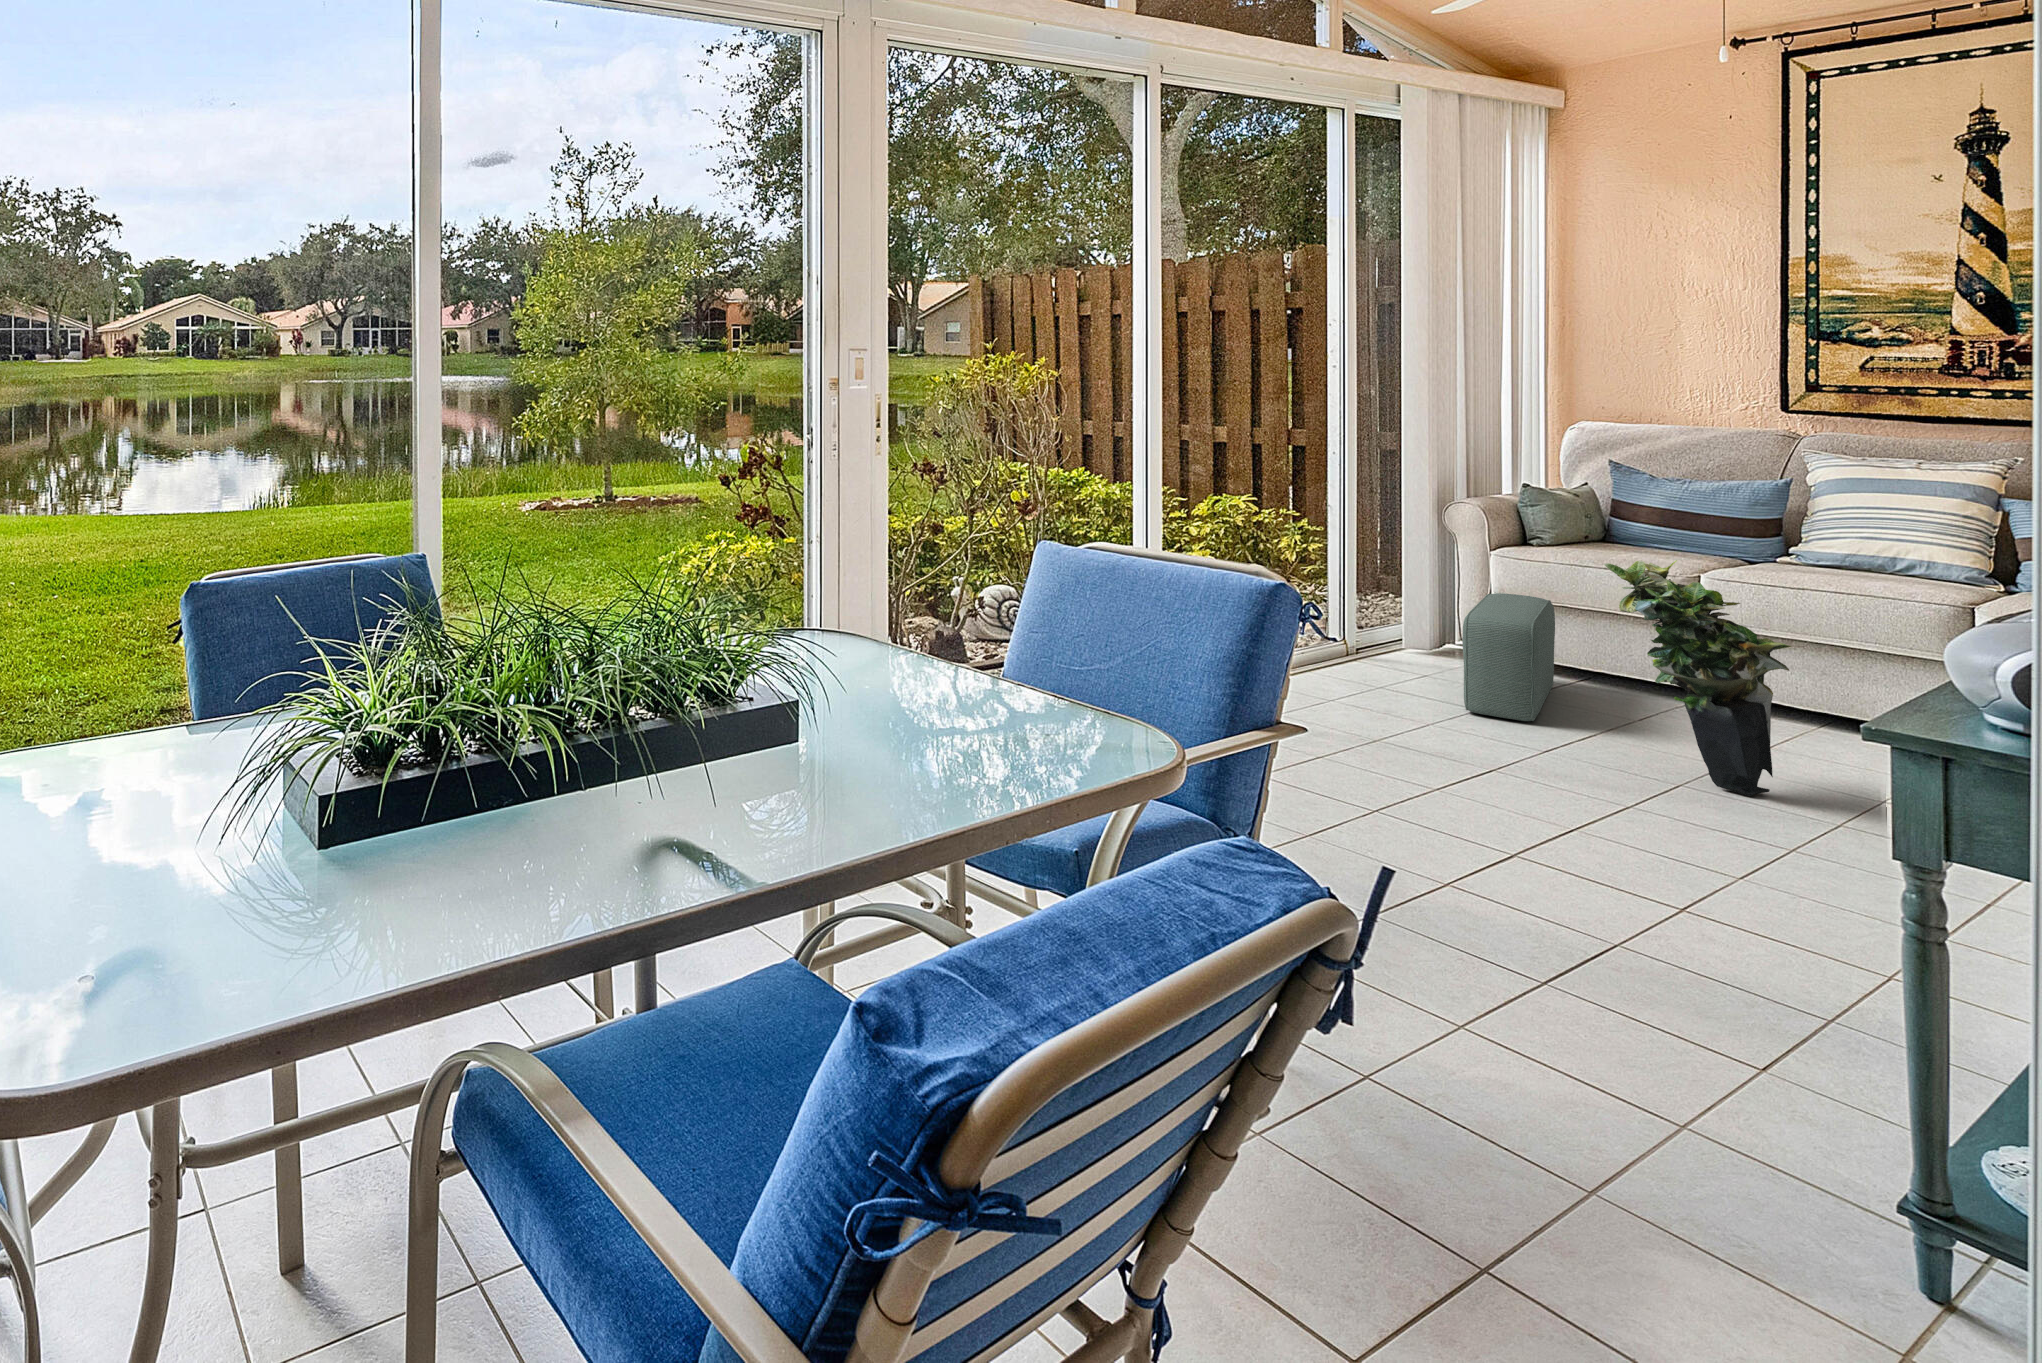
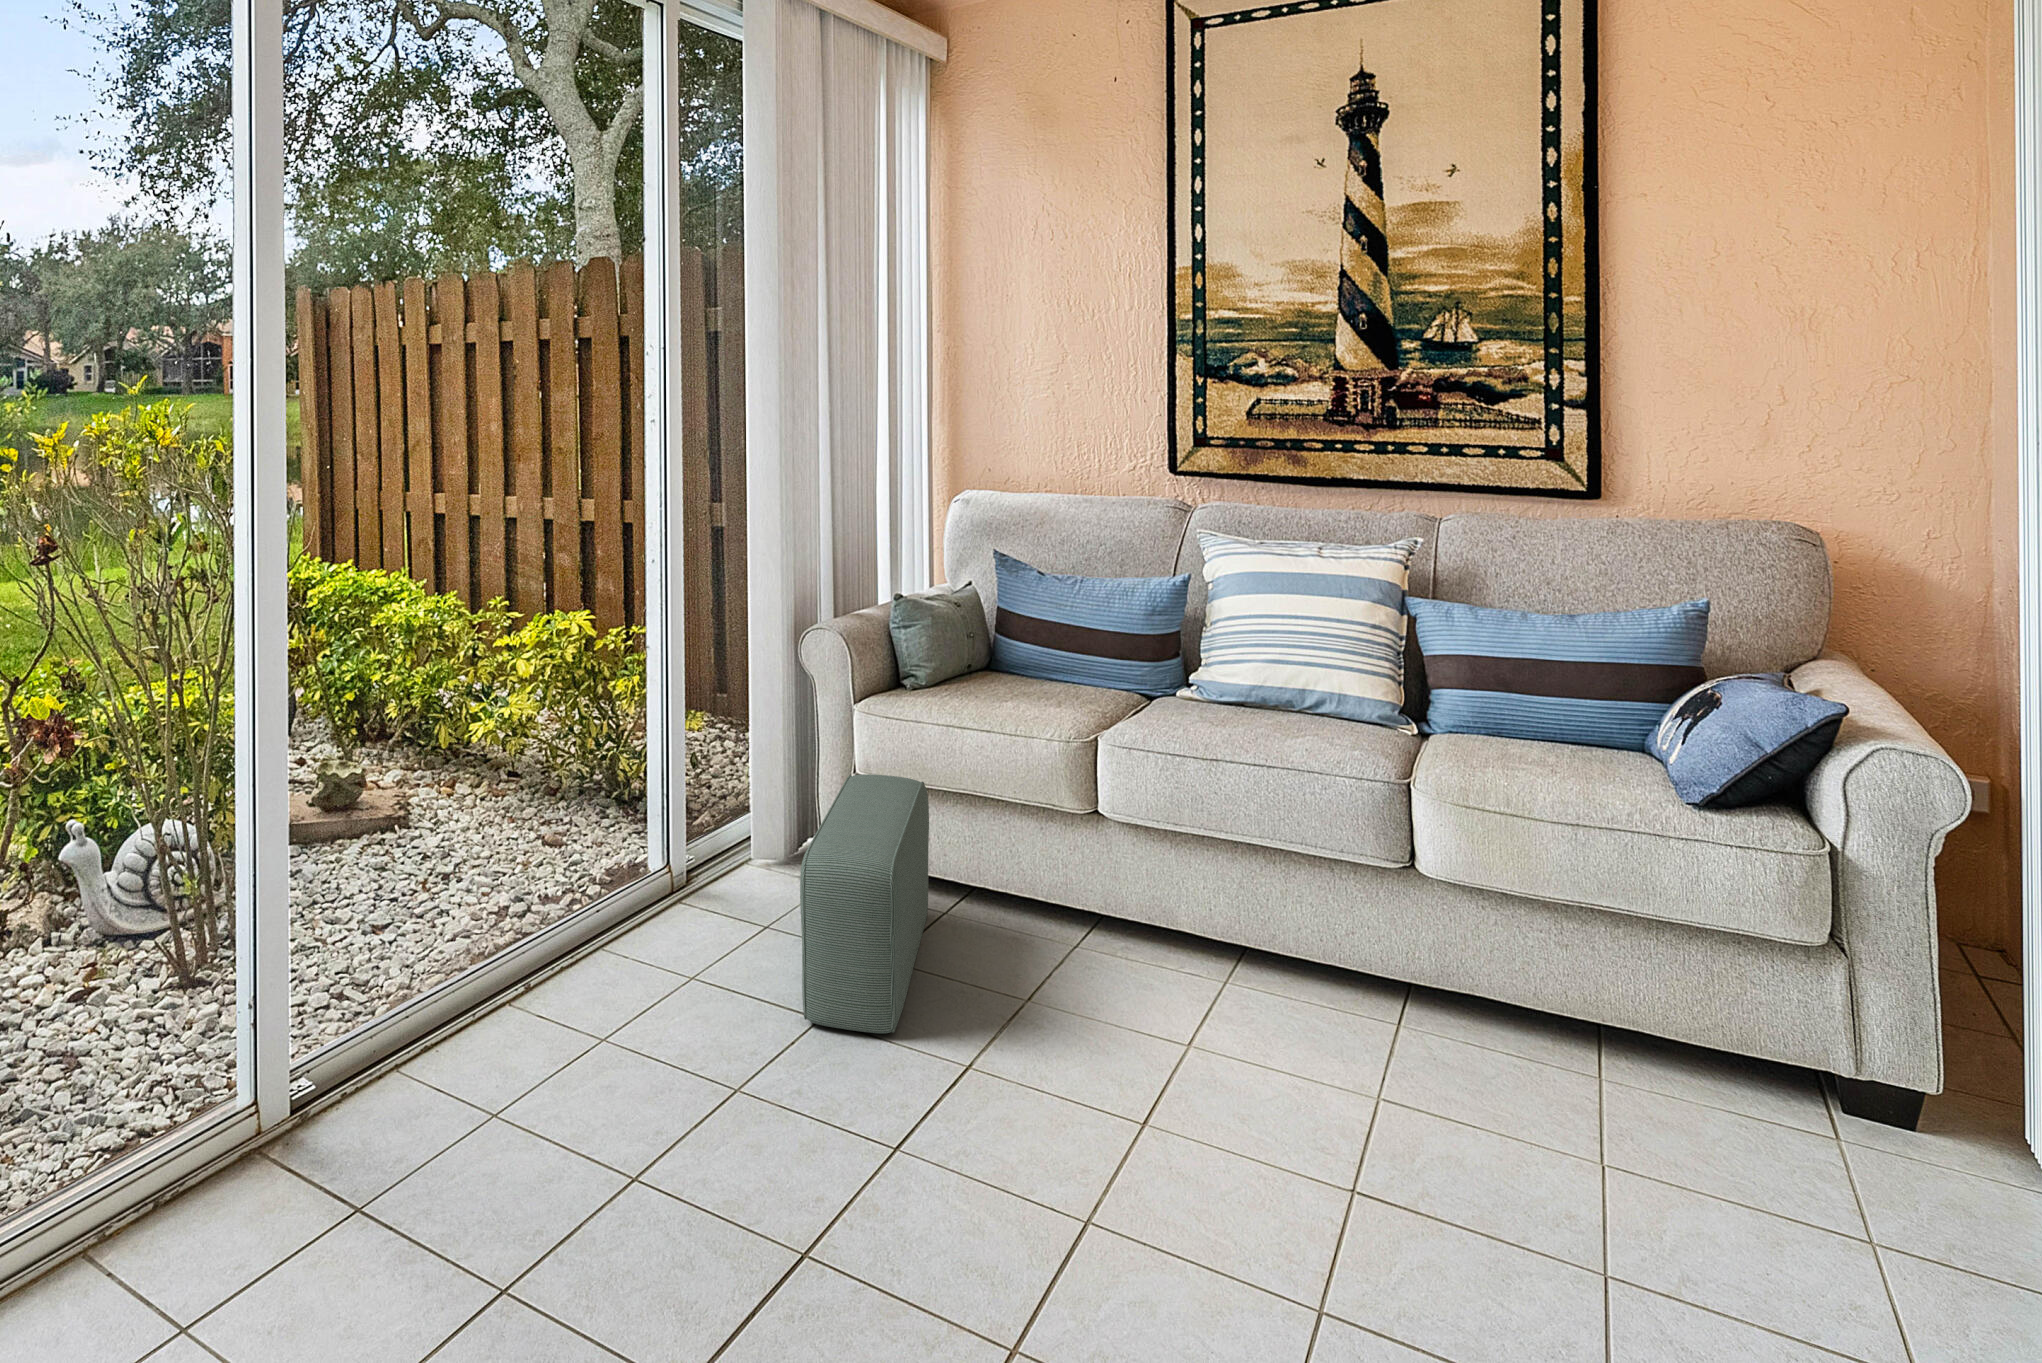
potted plant: present [1604,560,1791,796] -> none [981,772,1234,1216]

